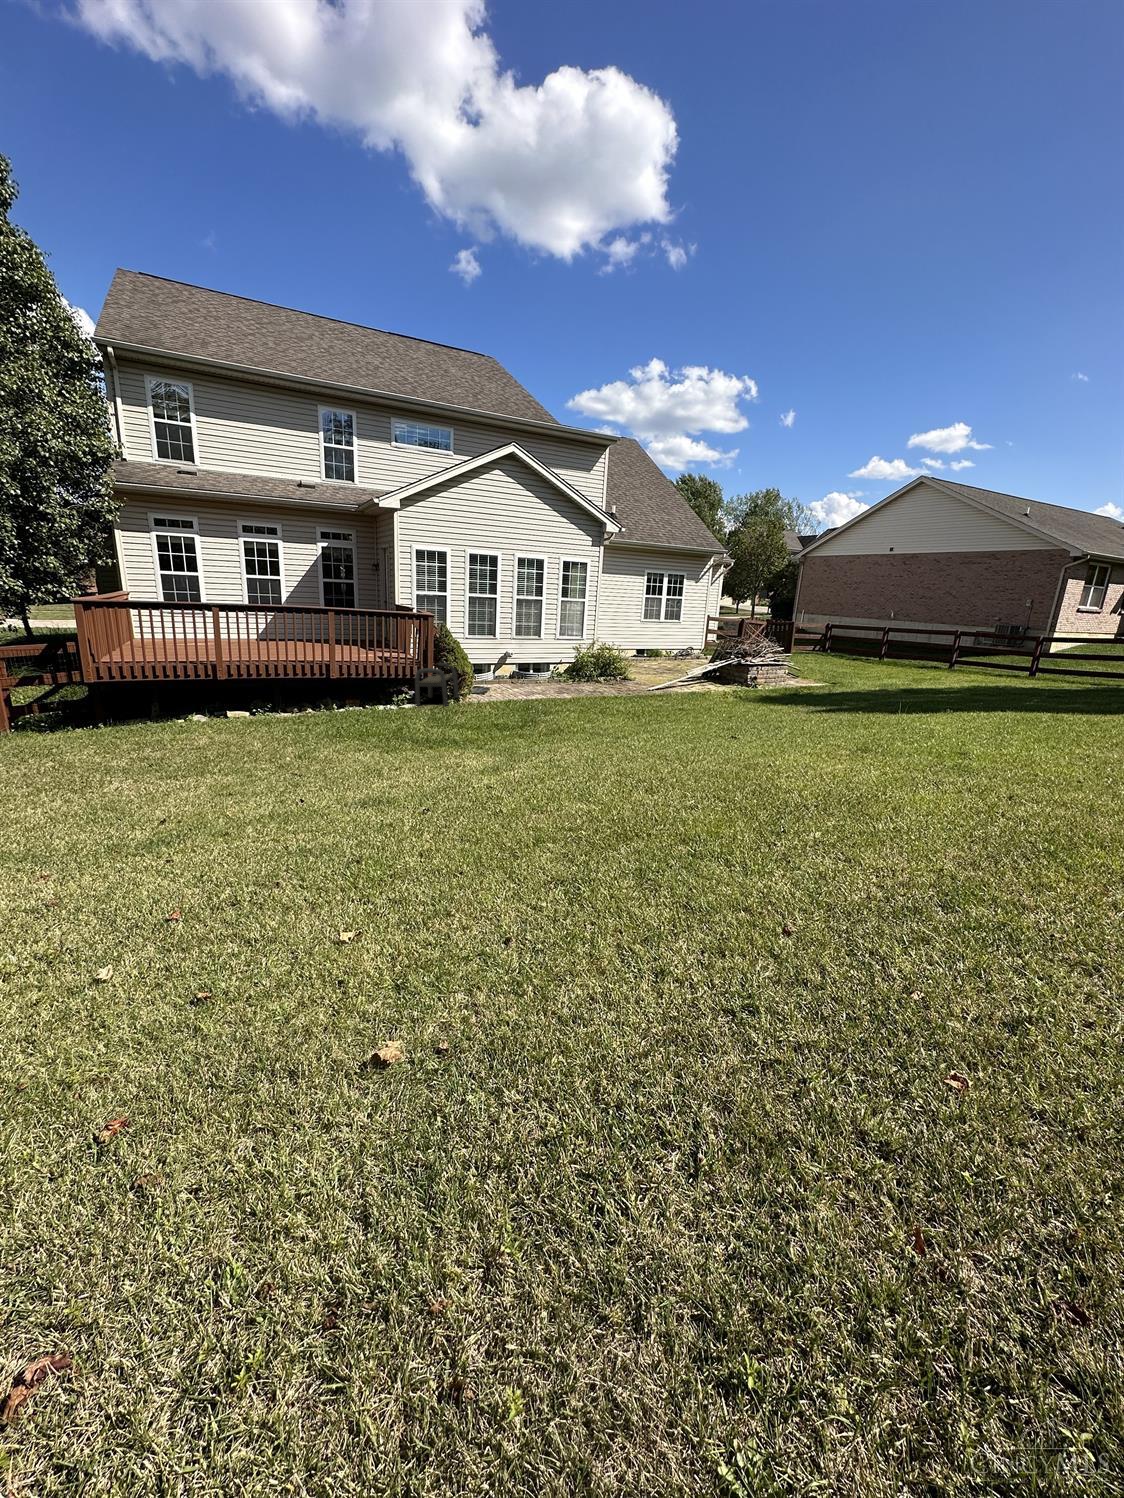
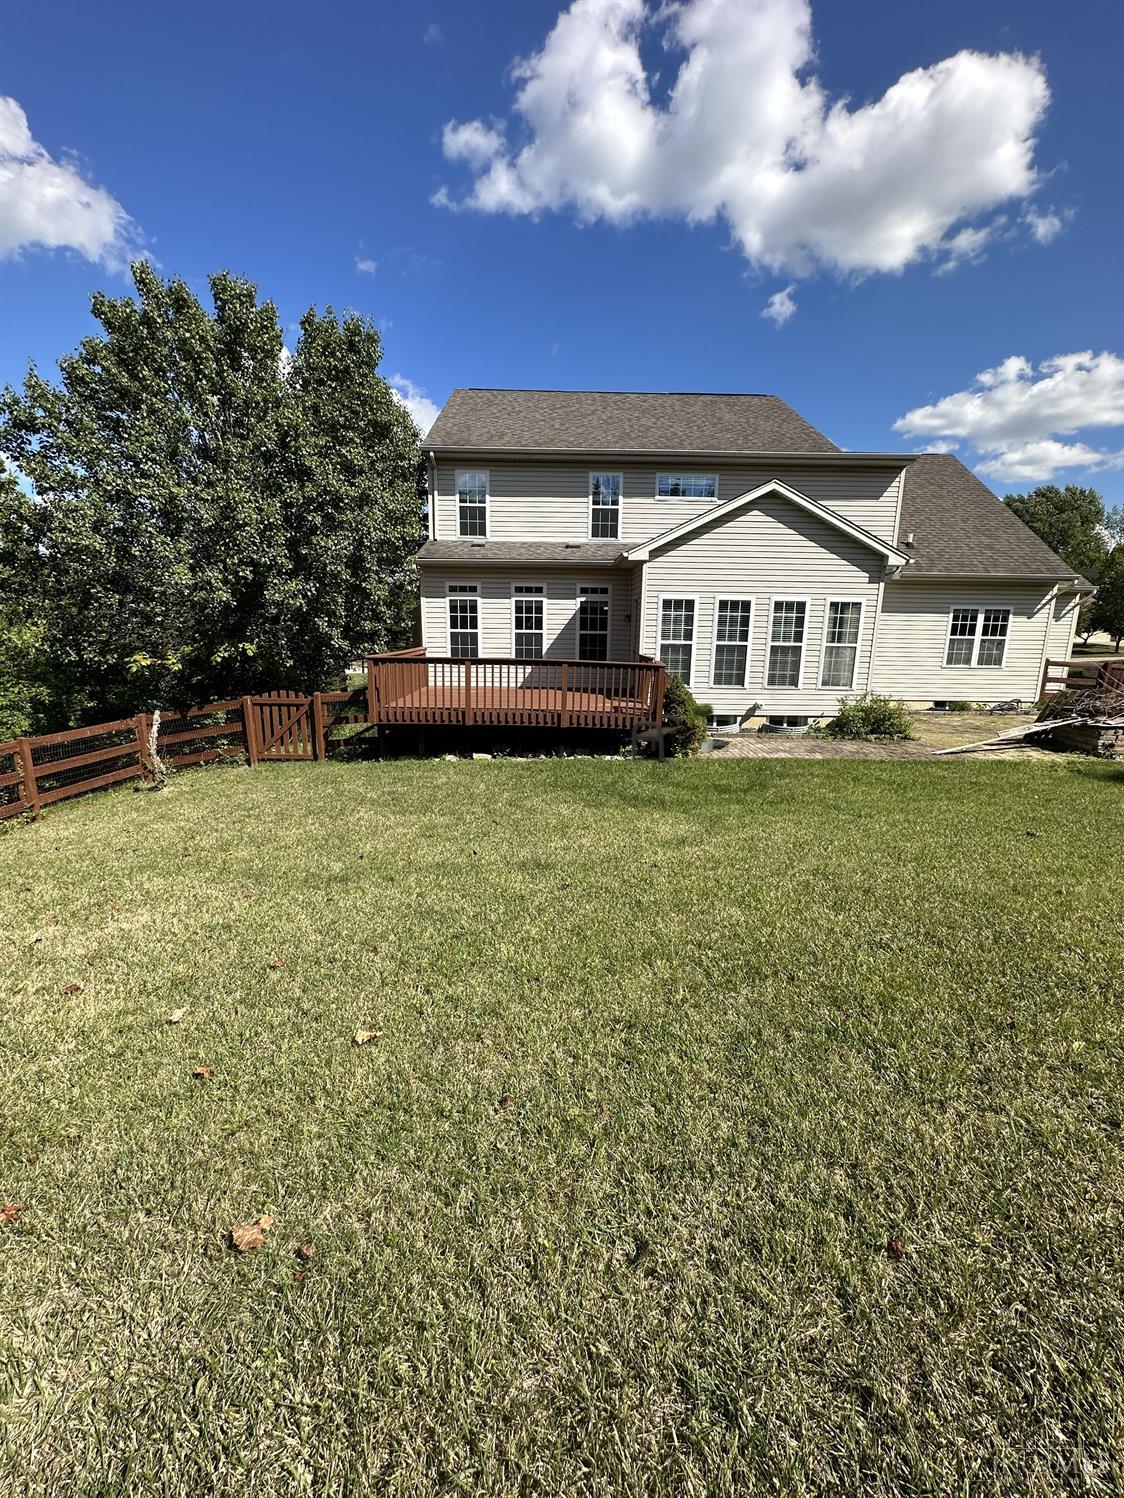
potted tree: none [466,651,485,697] -> present [693,703,714,753]

